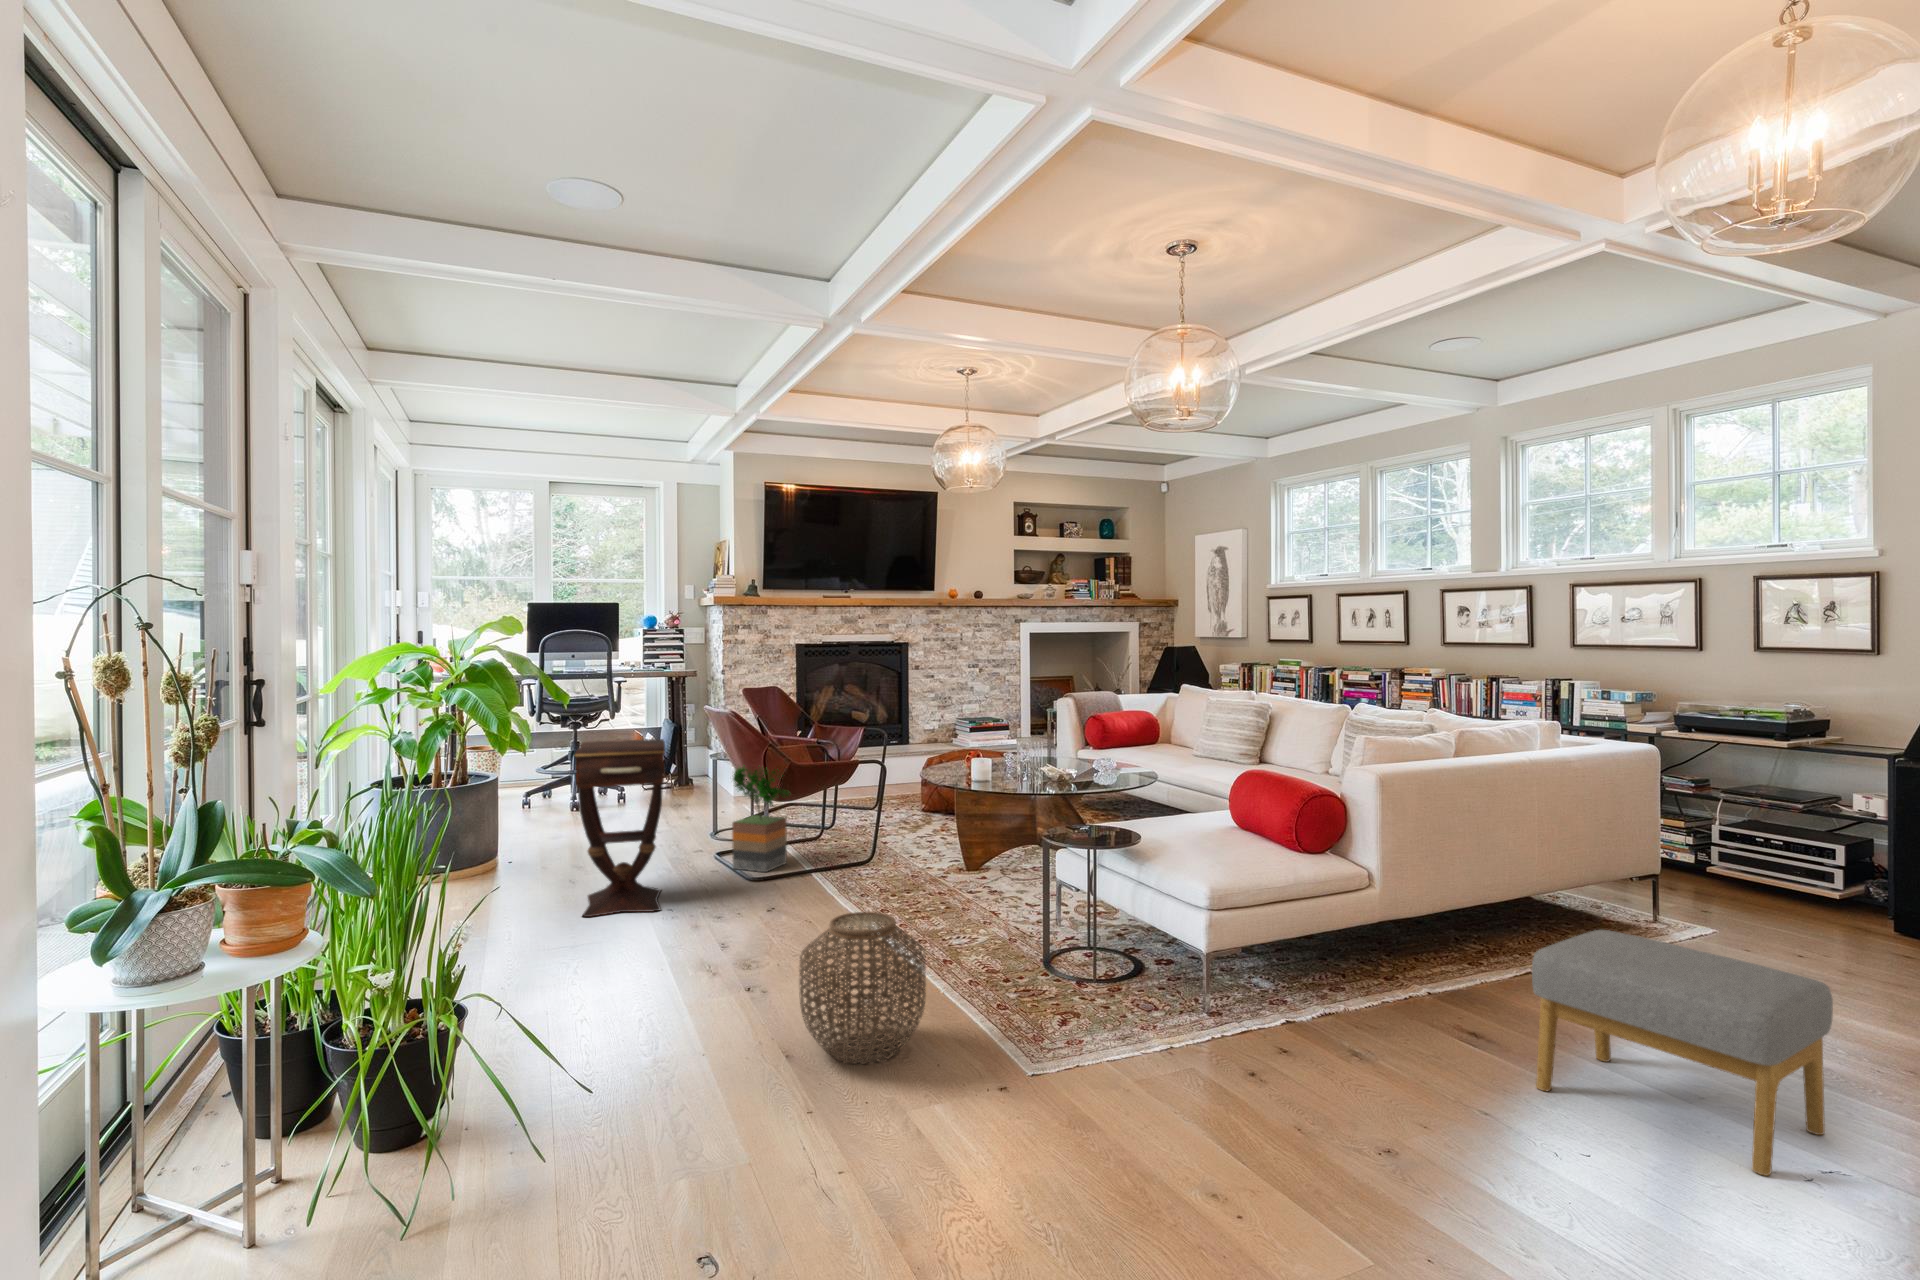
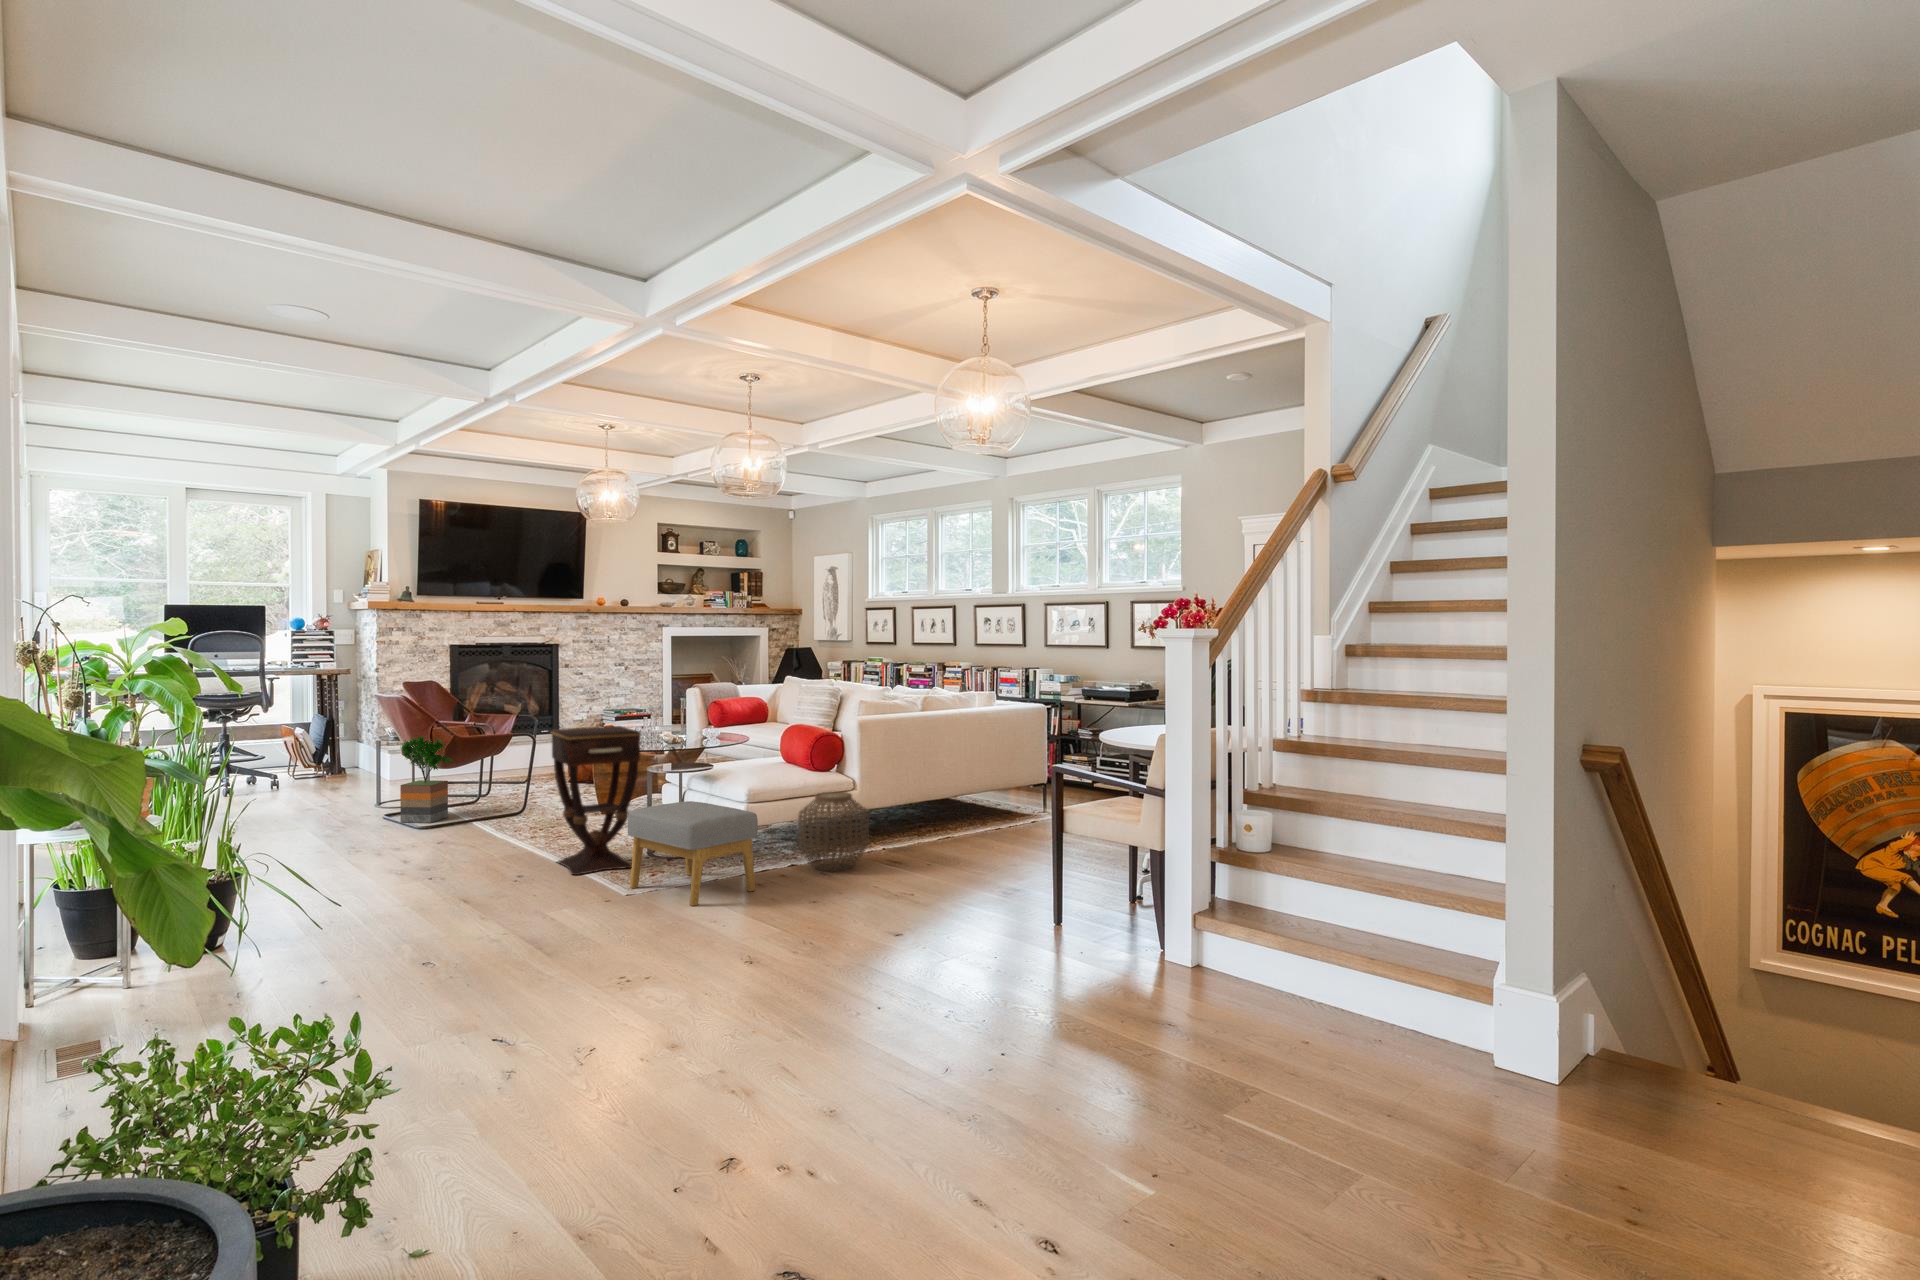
side table: present [575,739,665,917] -> present [551,726,641,875]
woven basket: present [800,912,926,1064] -> present [798,792,869,871]
footstool: present [1532,930,1833,1176] -> present [627,801,758,906]

